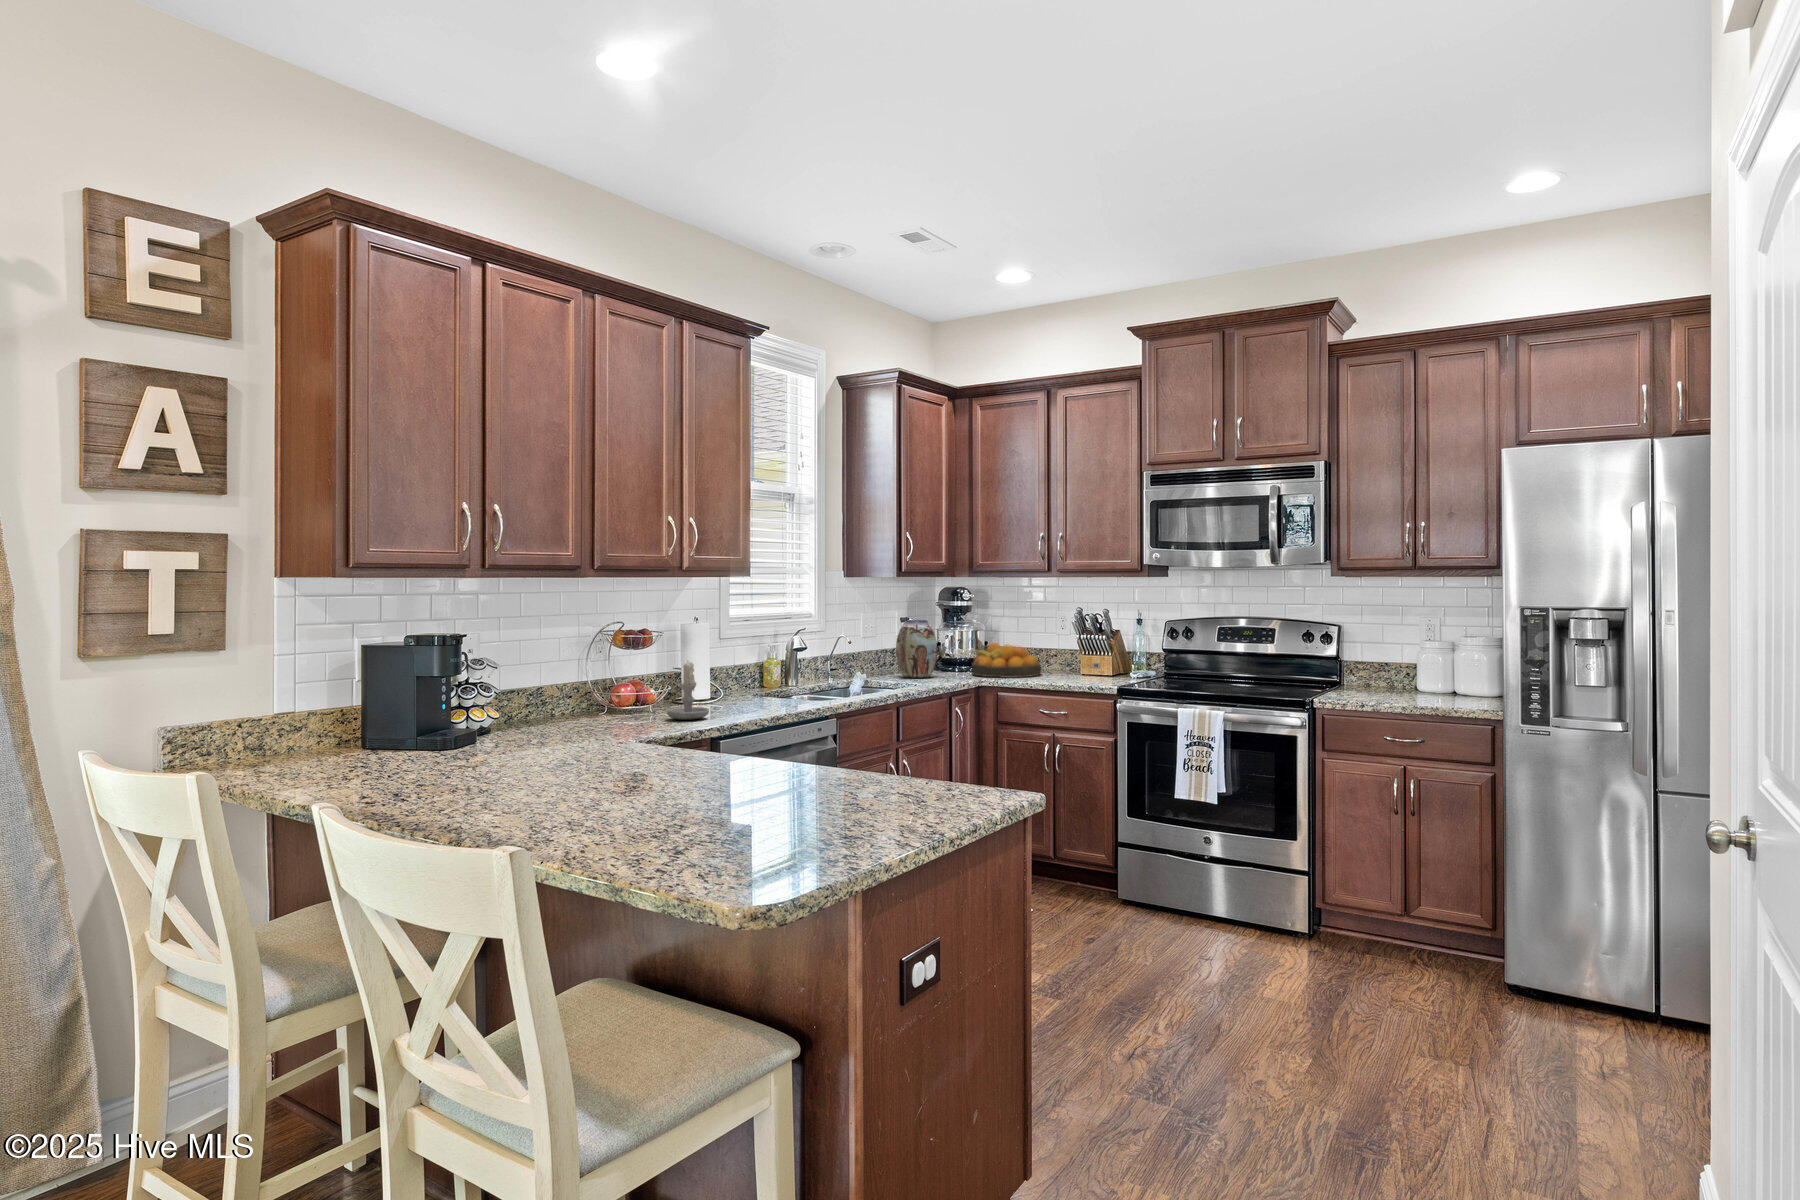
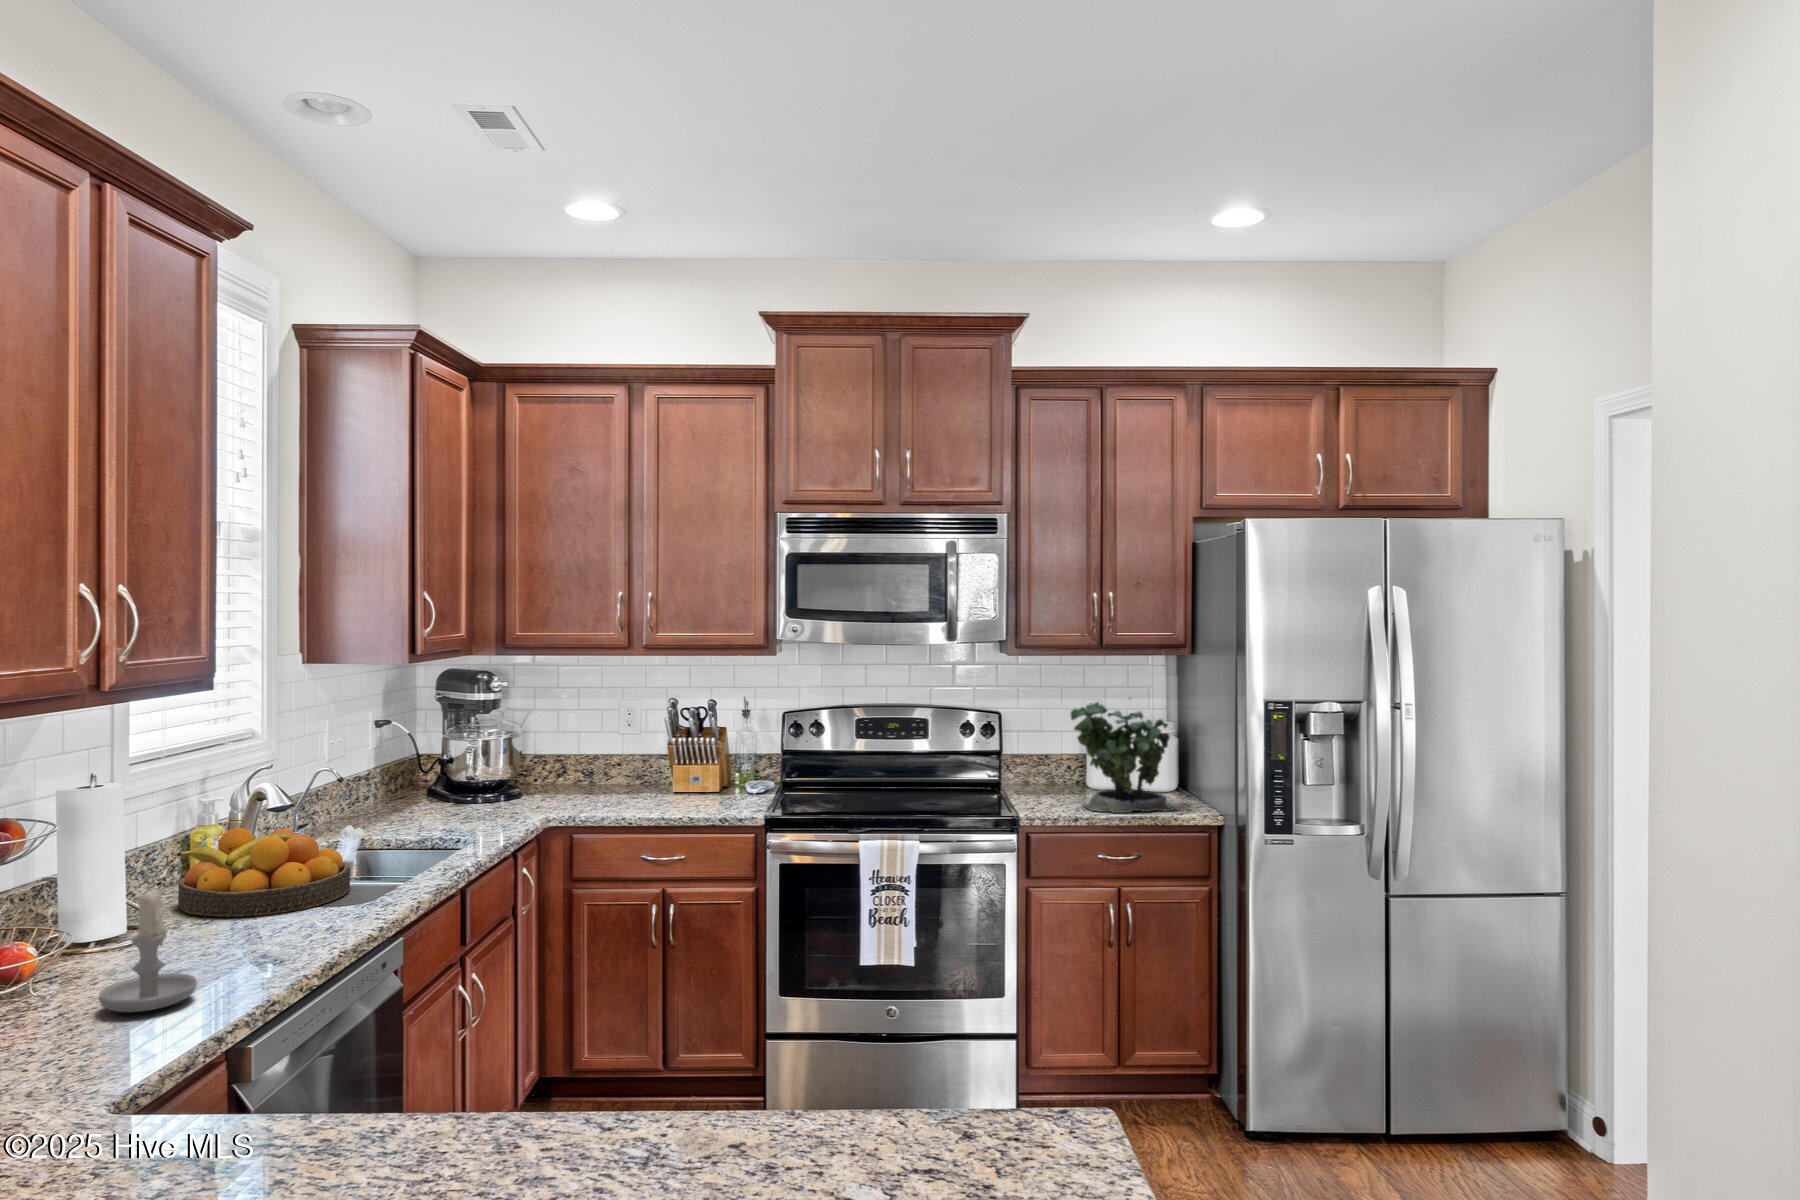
potted plant: none [1364,606,1458,704] -> present [1071,698,1177,813]
vase: present [896,620,937,678] -> none [393,727,462,821]
fruit bowl: present [972,643,1041,678] -> present [177,828,350,917]

